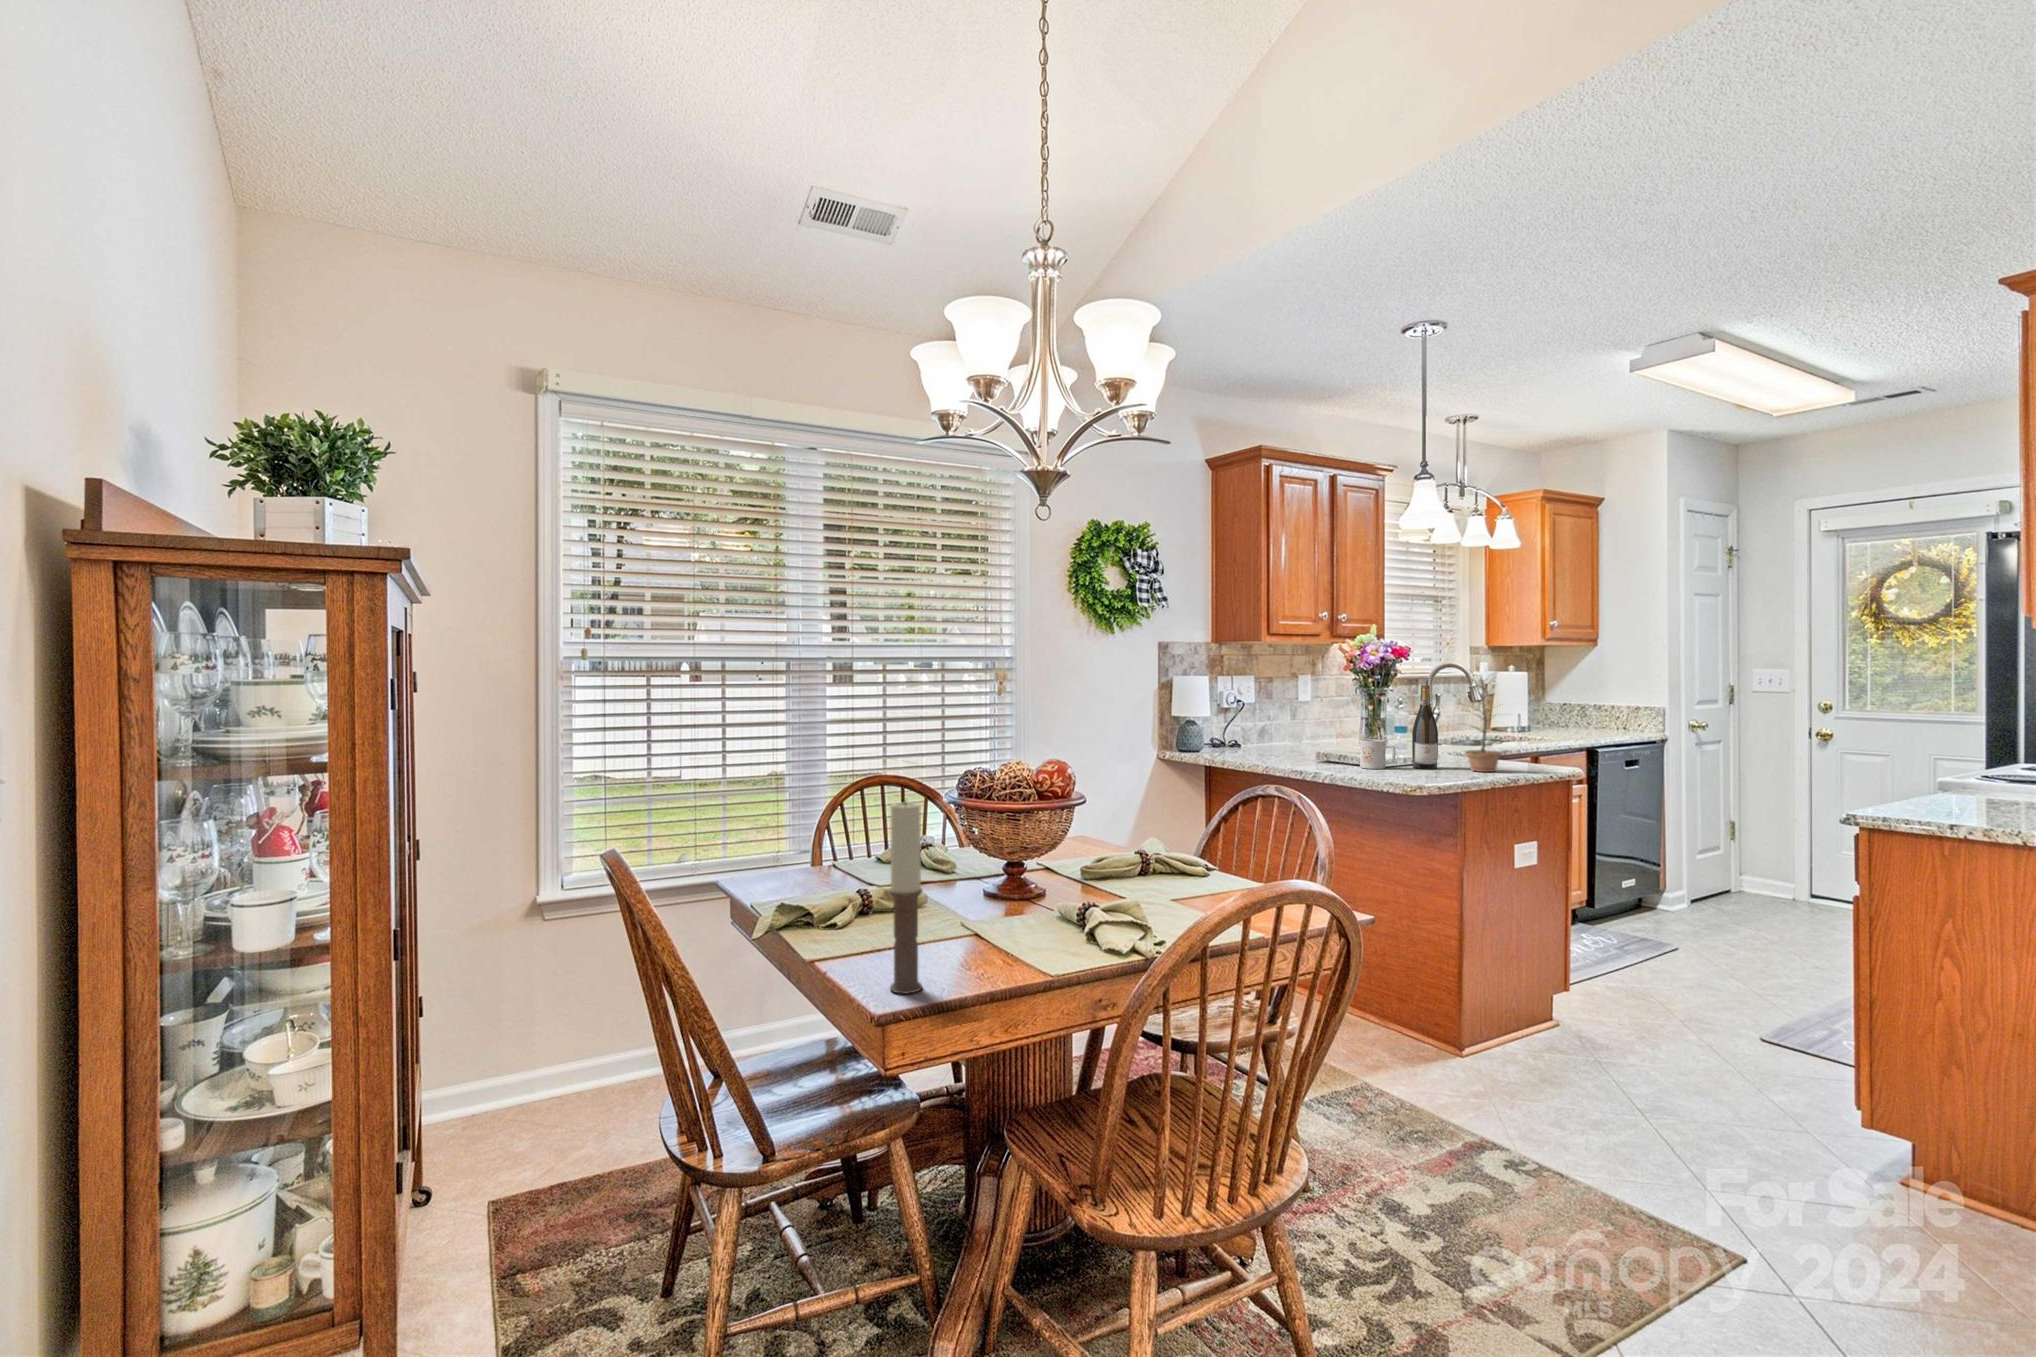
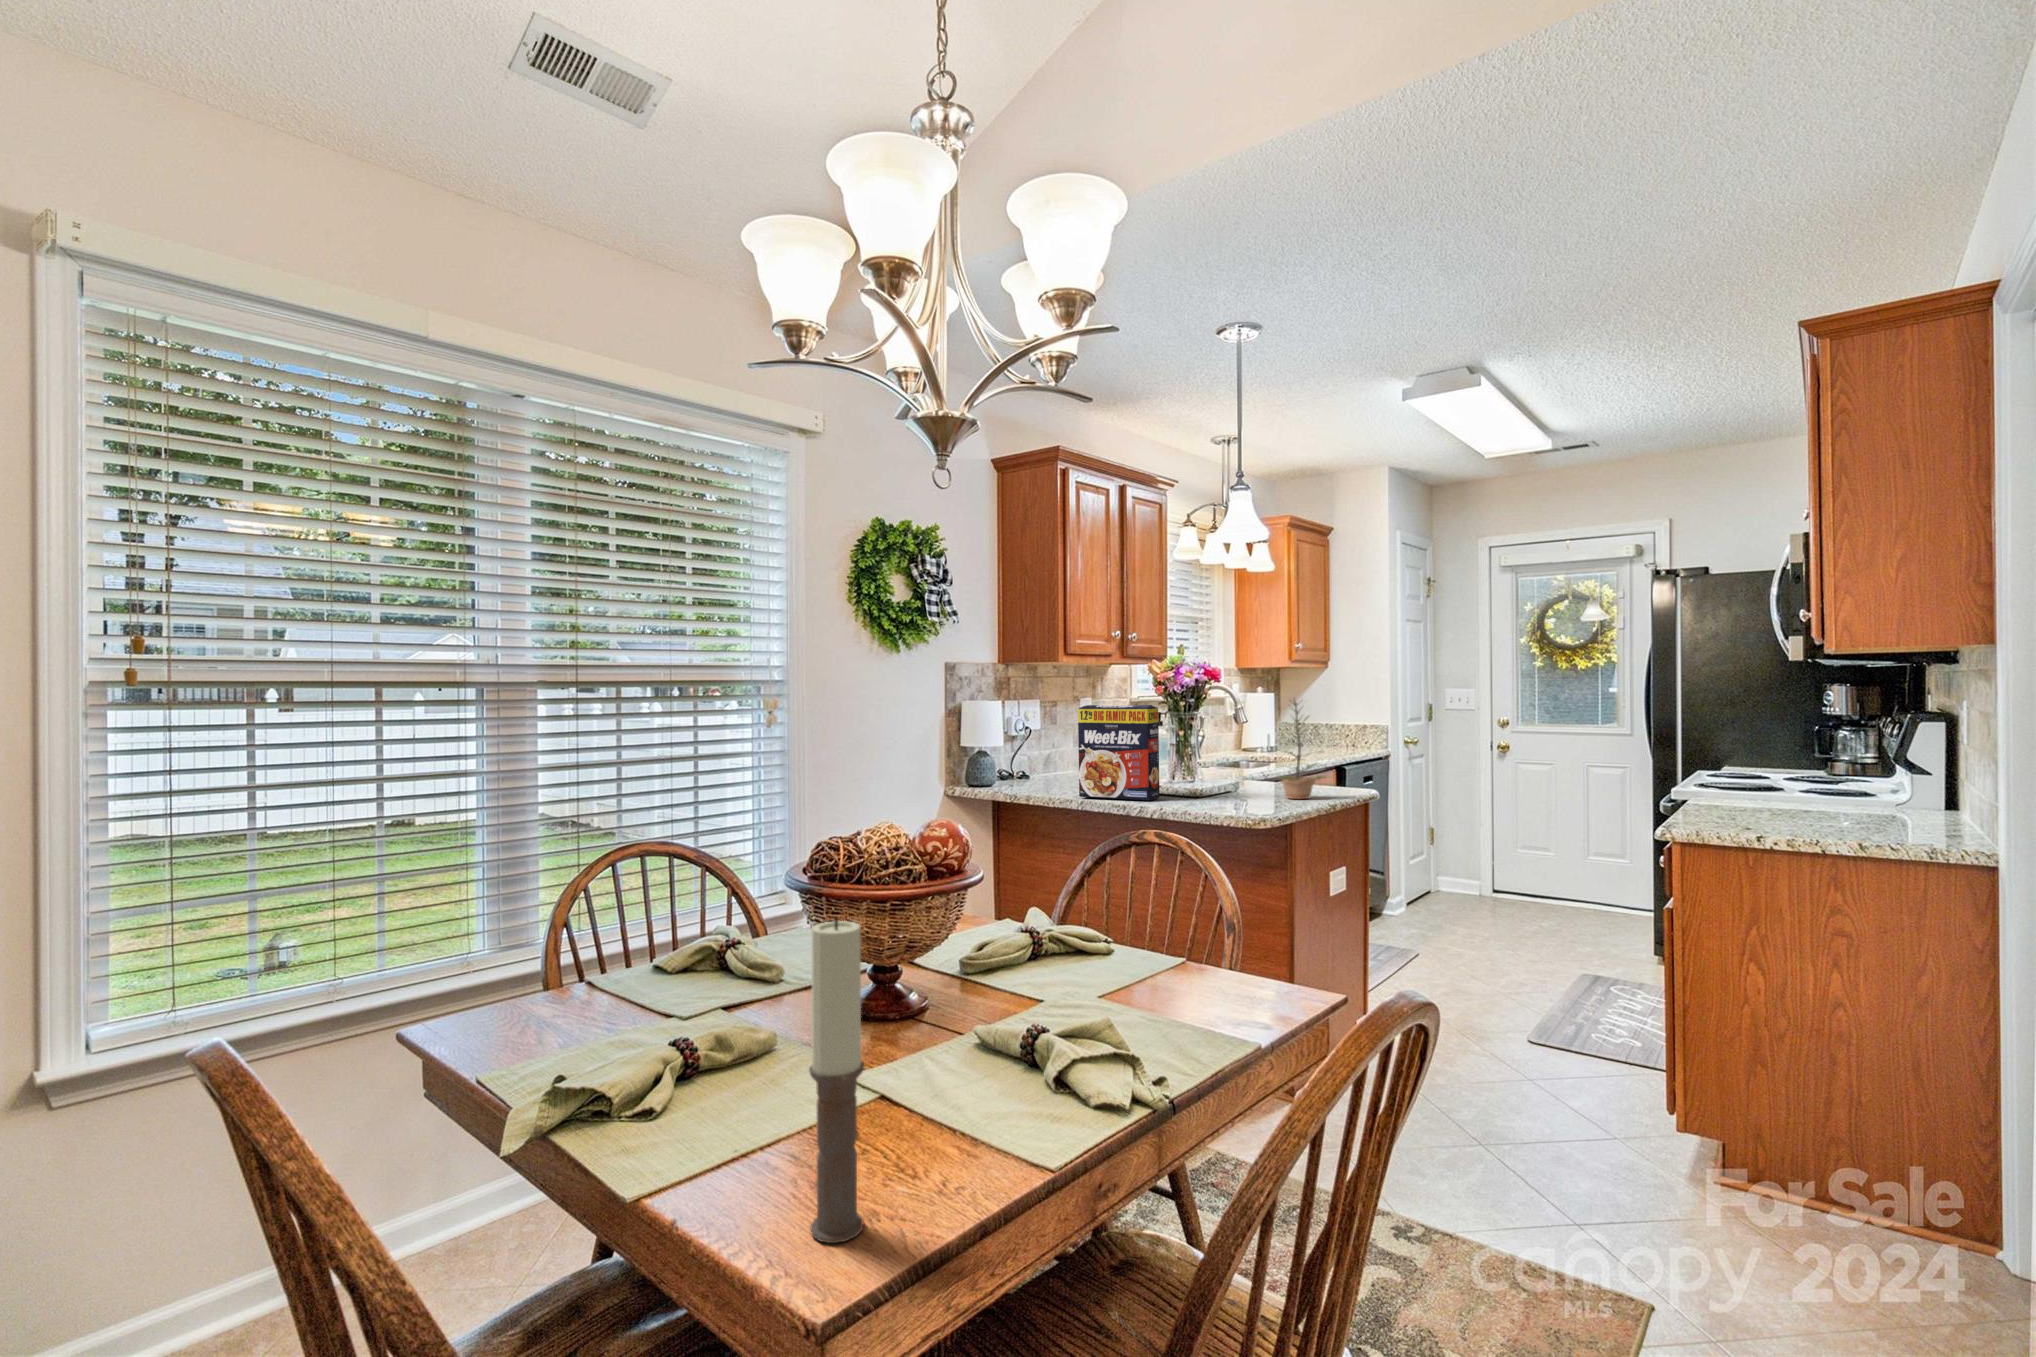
cereal box: none [1270,681,1346,767] -> present [1078,705,1160,800]
wine bottle: present [1412,685,1438,769] -> none [1226,709,1252,798]
mug: present [1360,739,1396,769] -> none [1176,768,1213,801]

